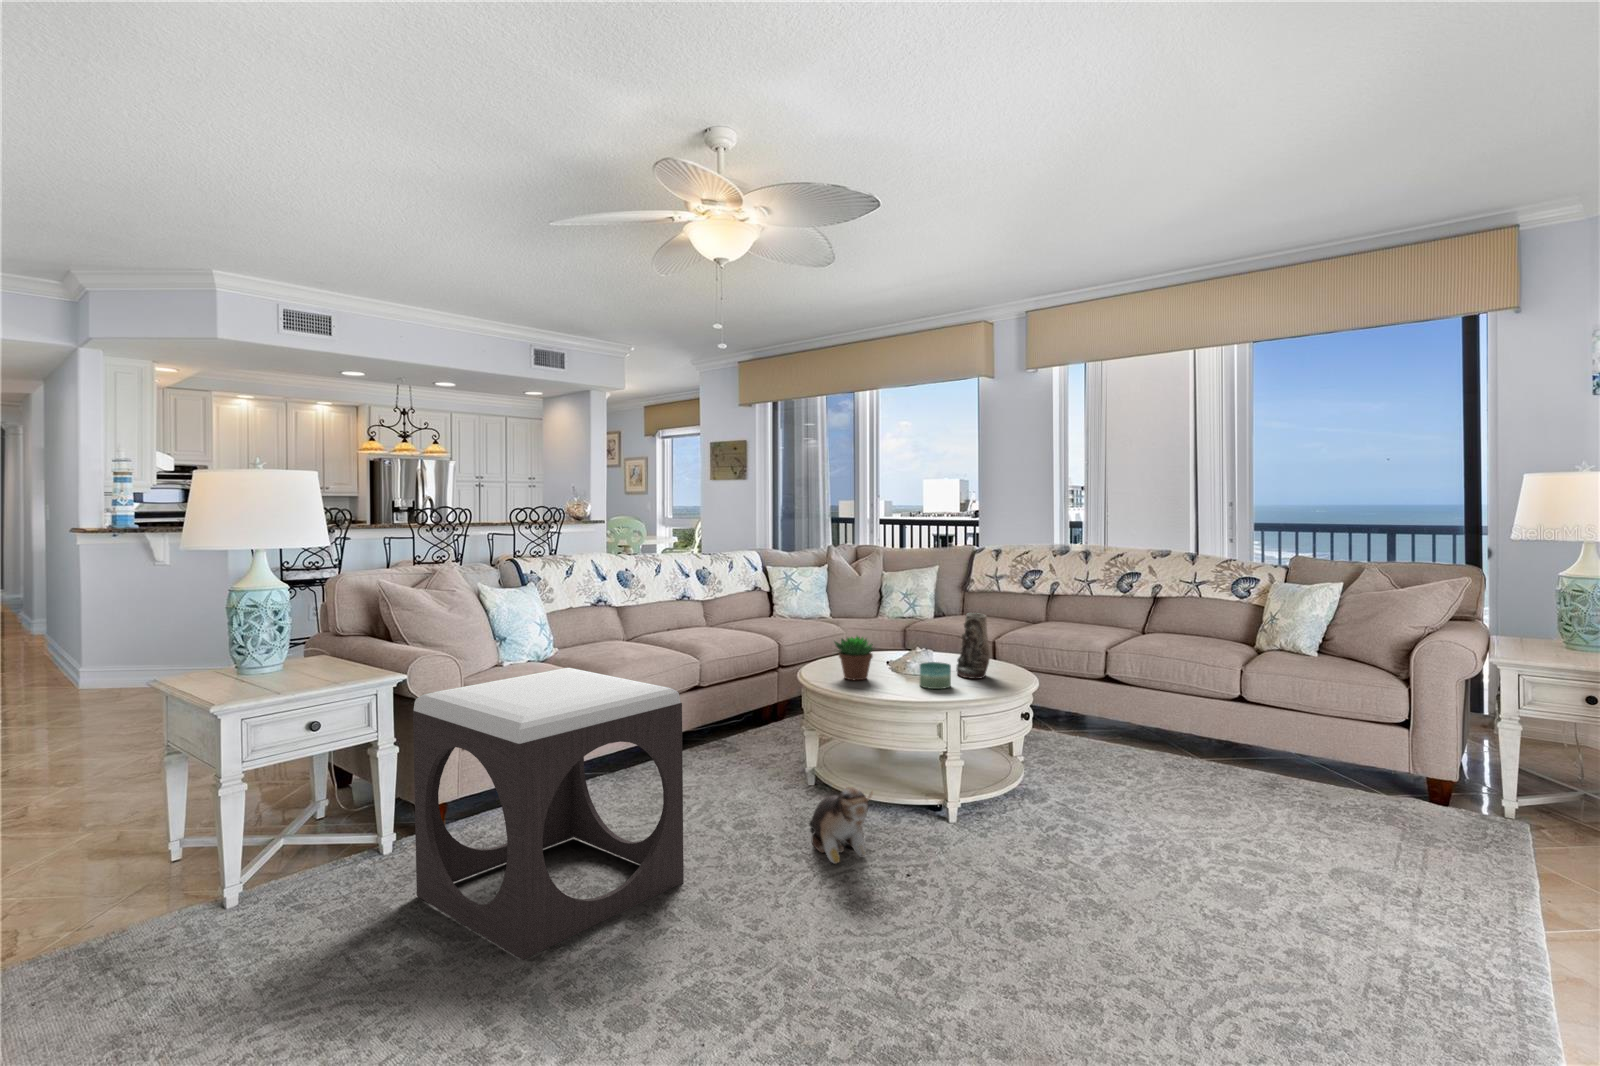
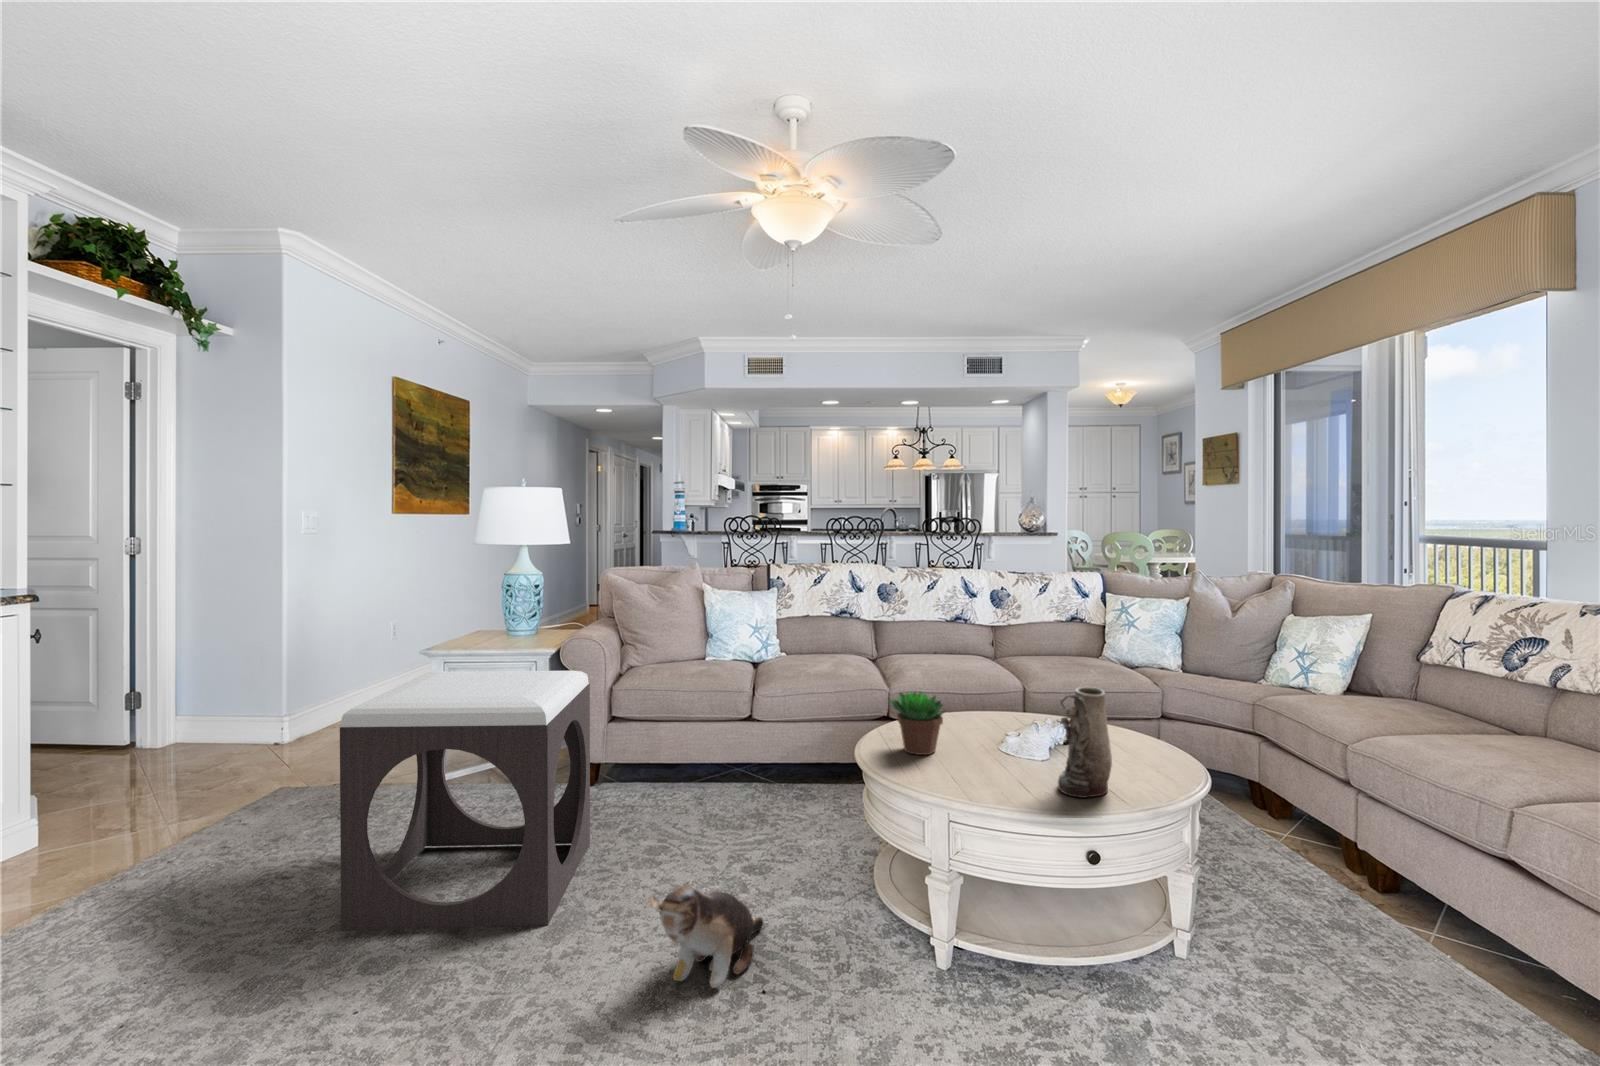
candle: present [920,662,951,689] -> none [958,749,1007,796]

